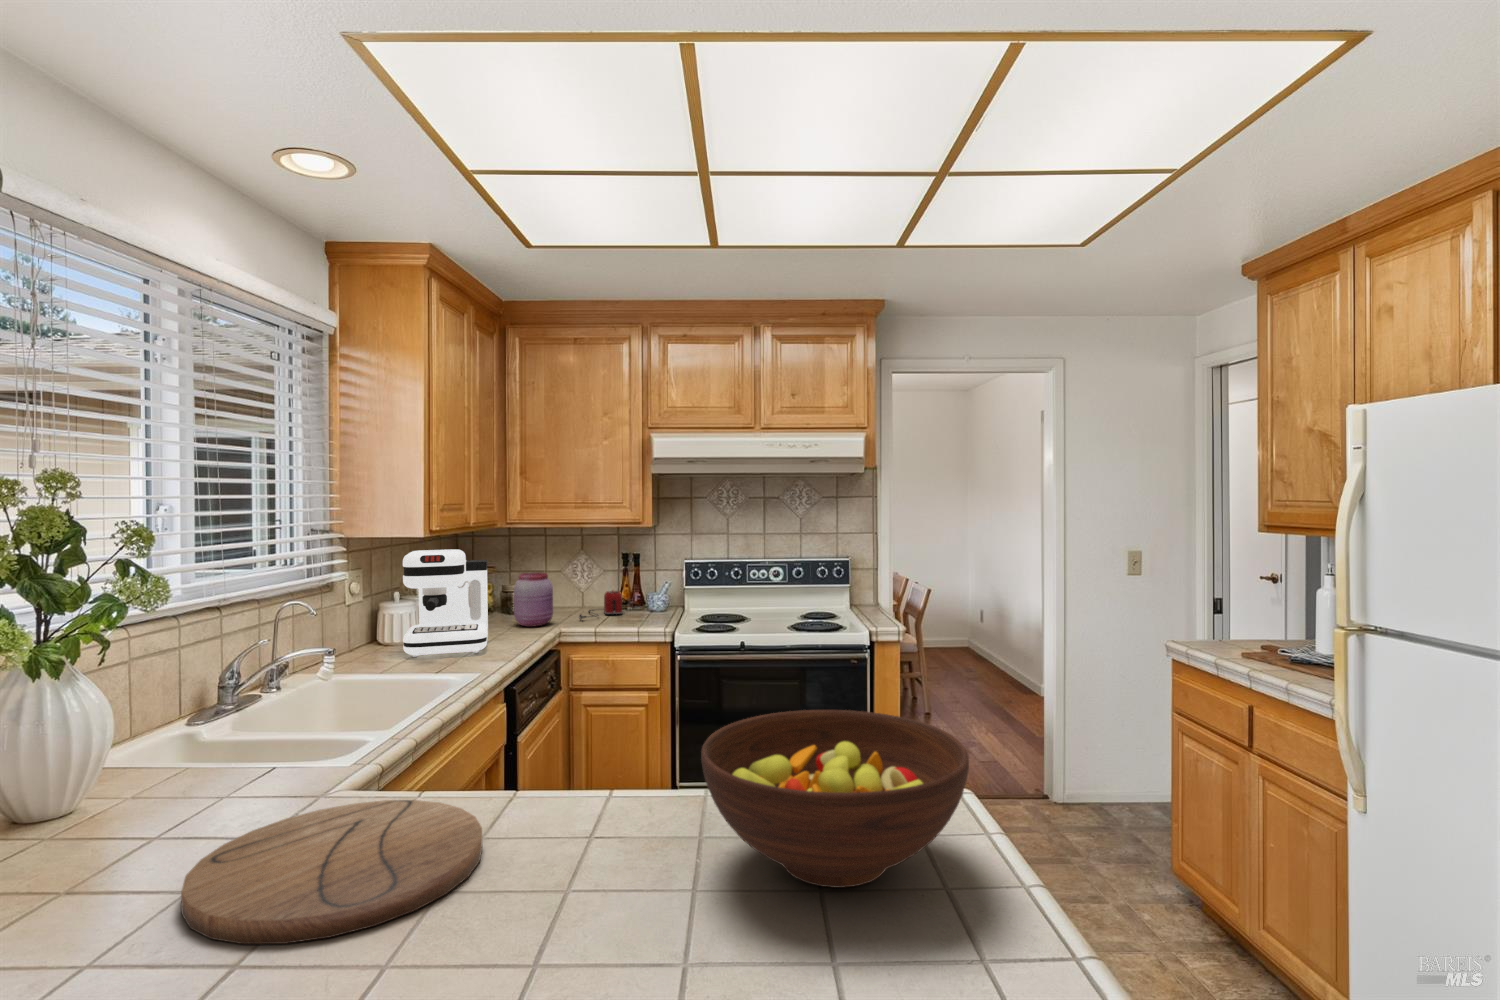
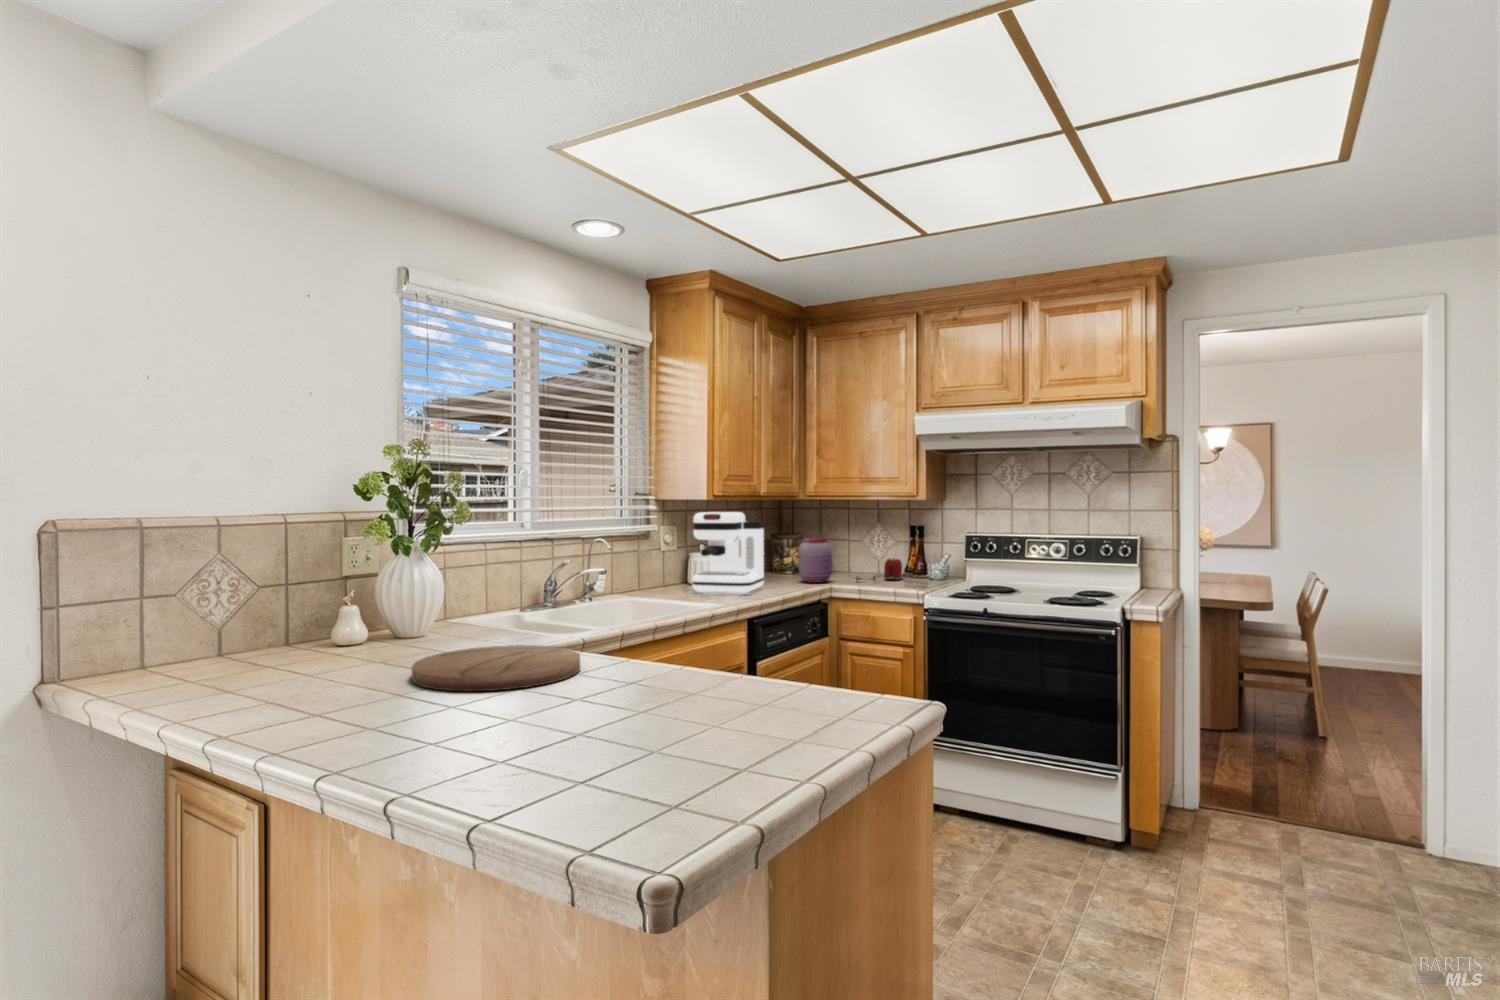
fruit bowl: present [701,710,969,888] -> none [650,609,851,722]

